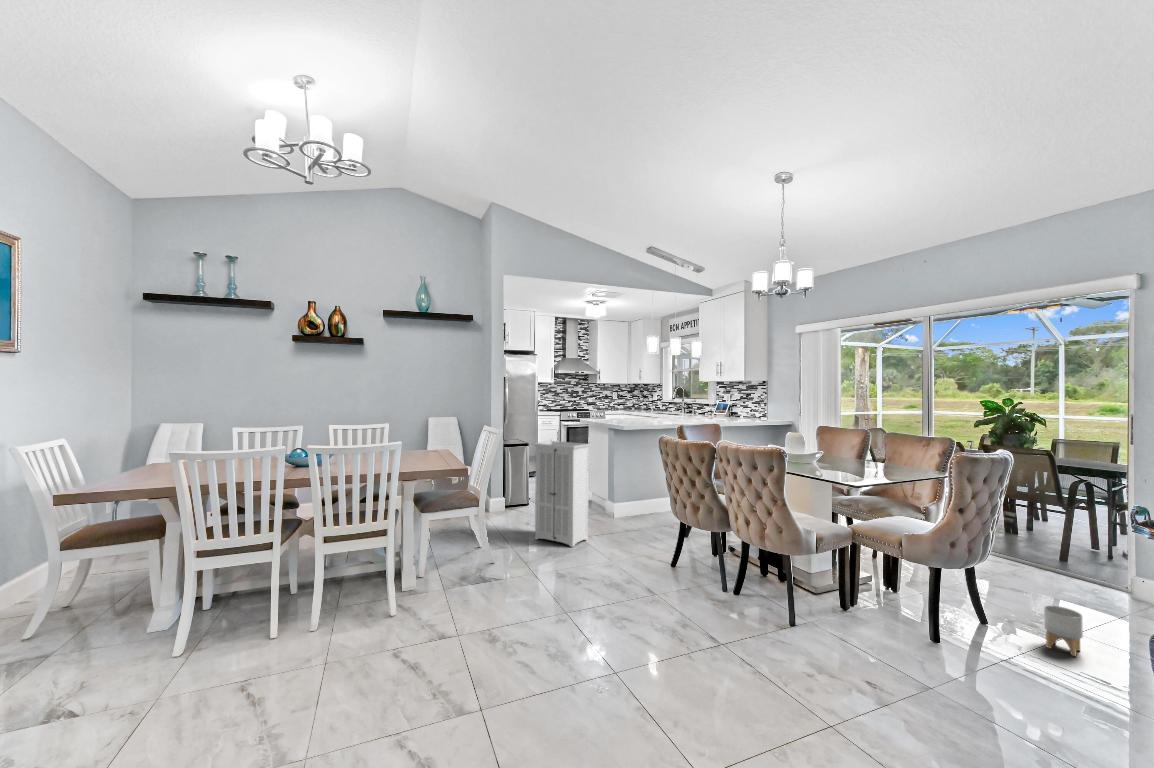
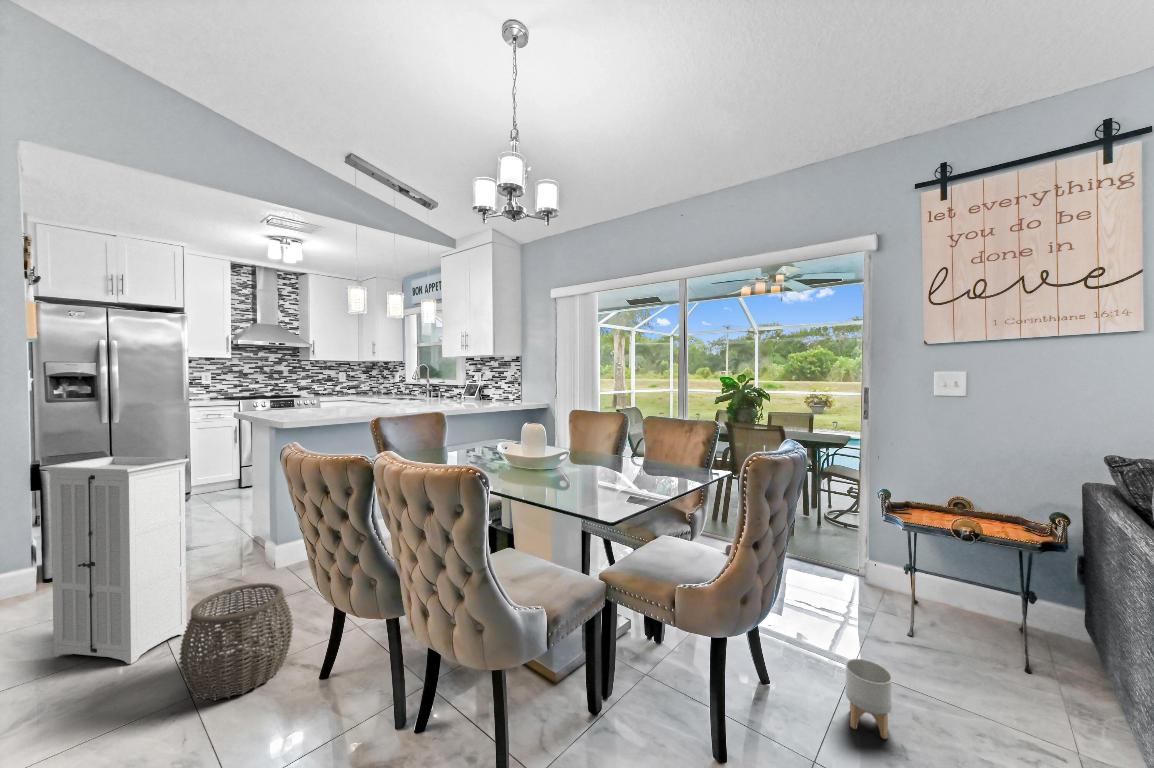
woven basket: none [605,514,654,566] -> present [179,583,293,700]

